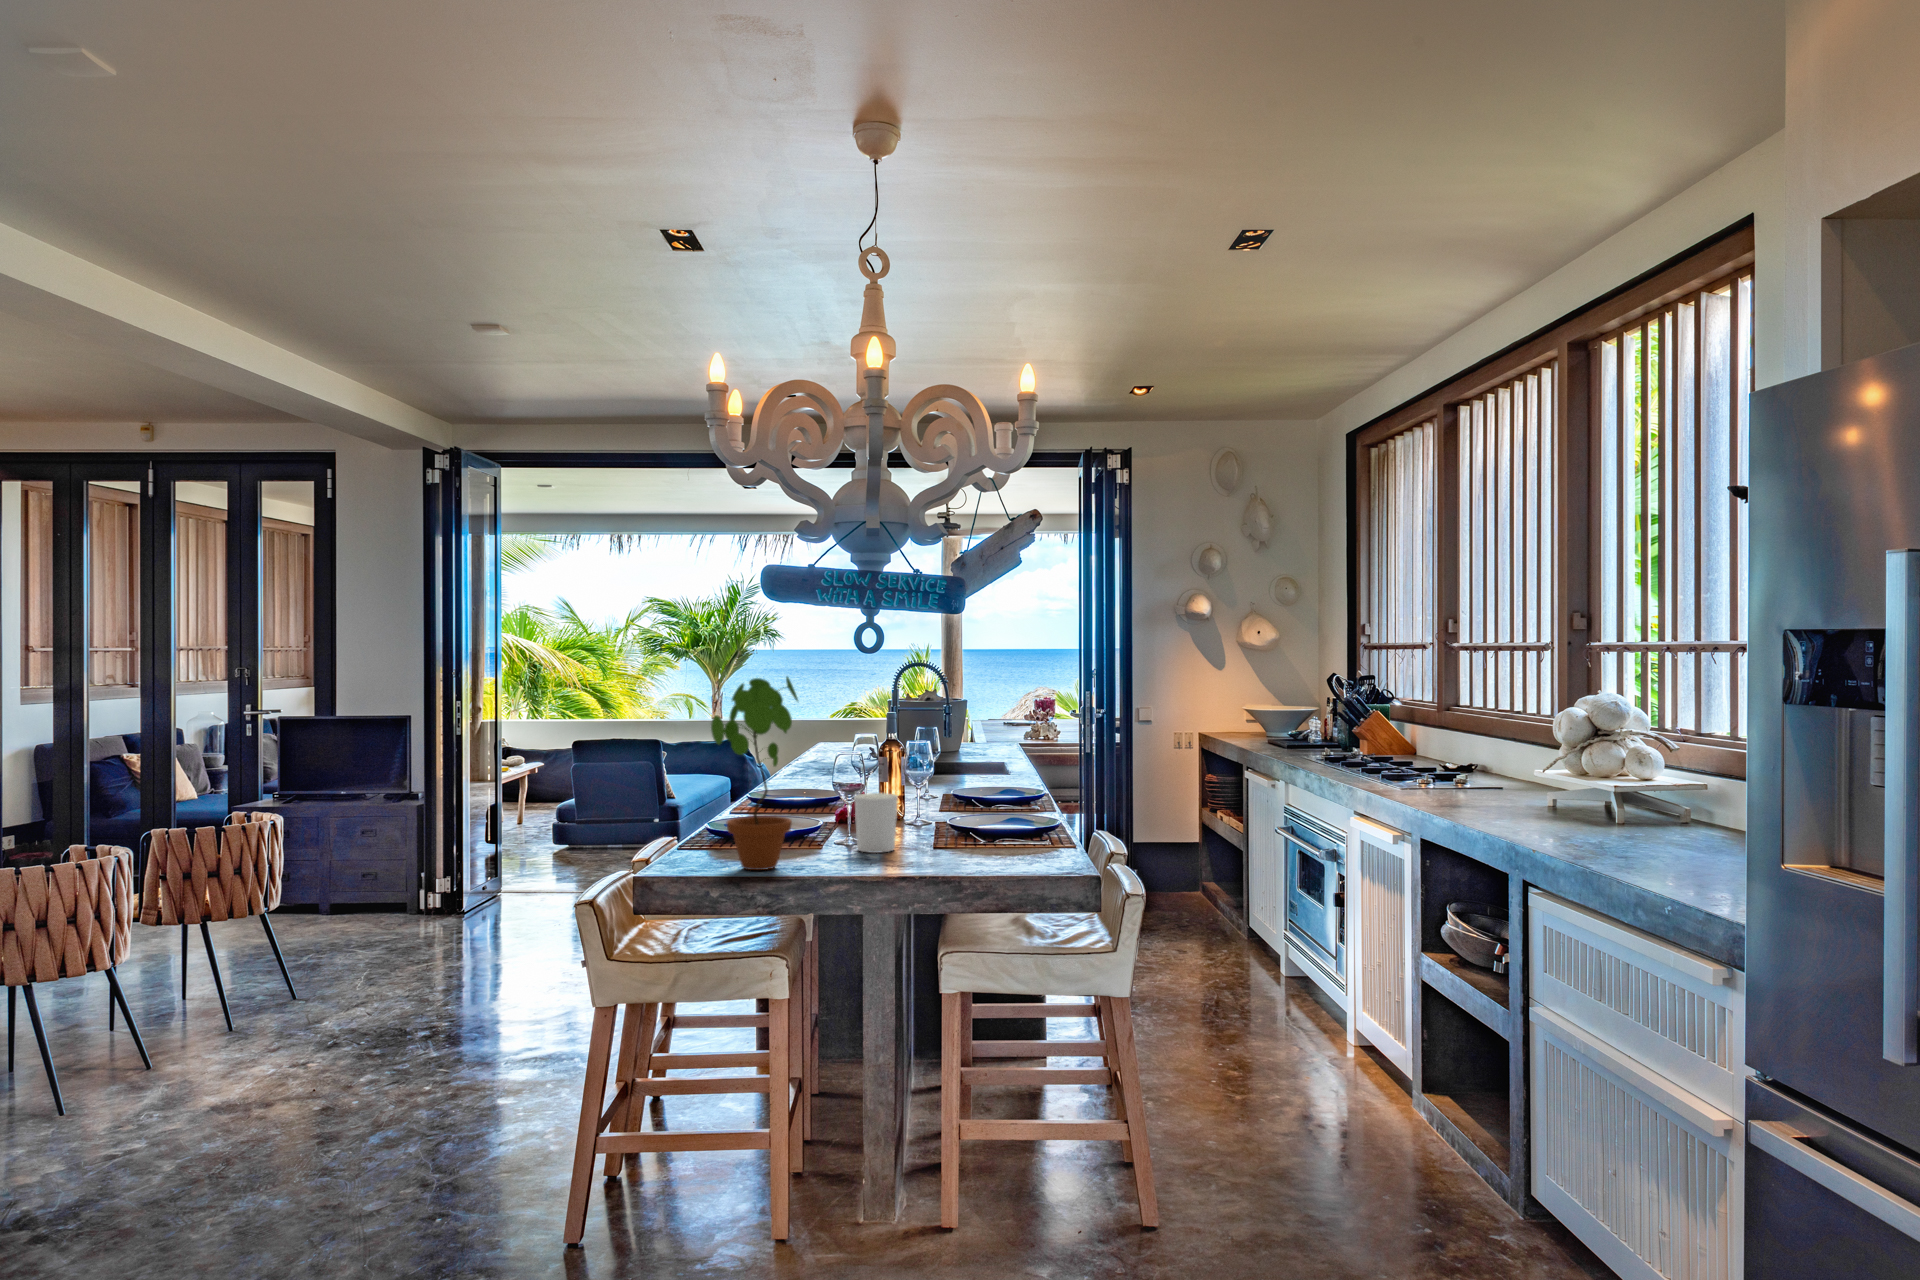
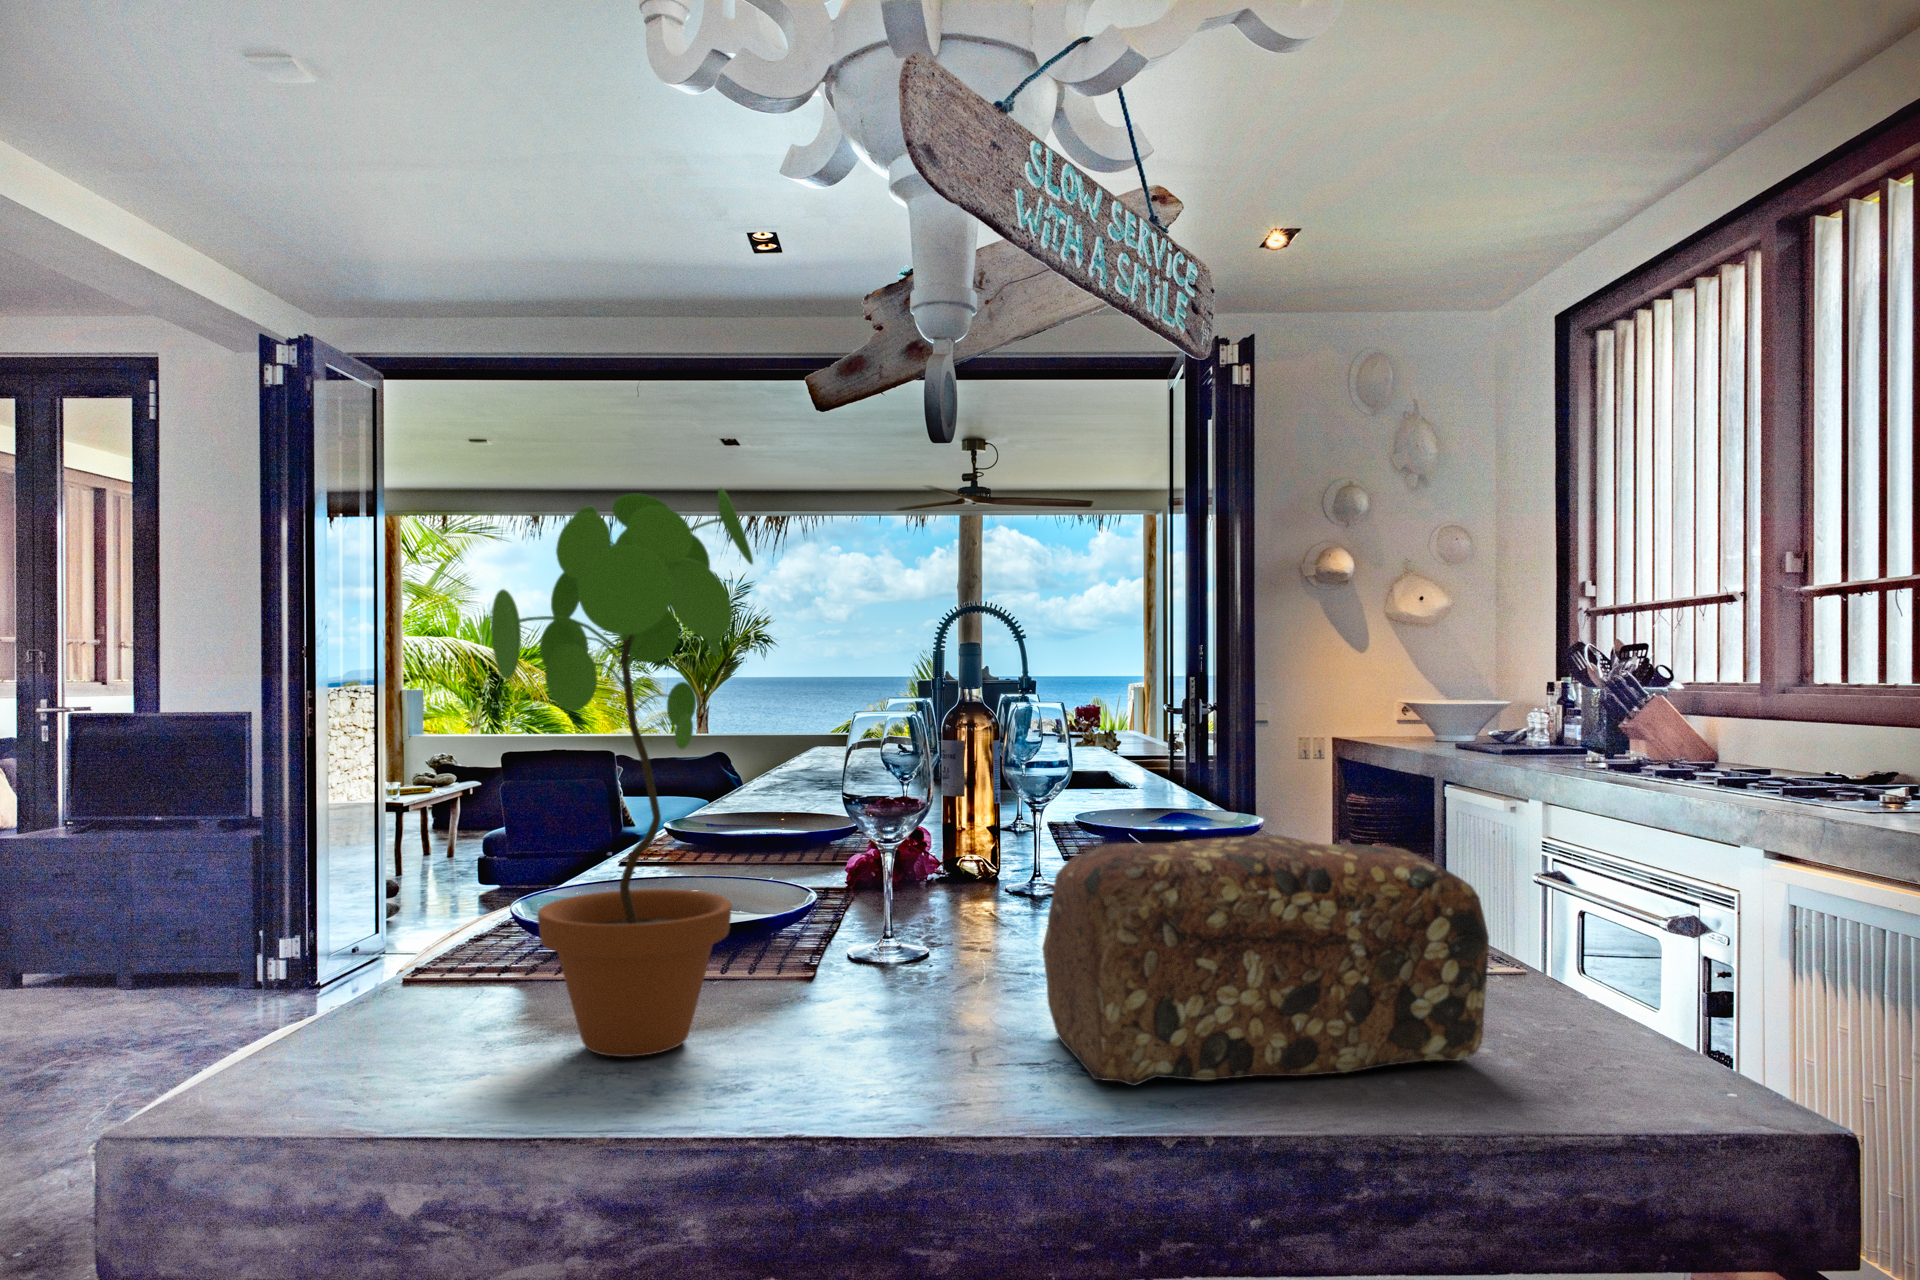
candle holder: present [854,793,898,853] -> none [901,824,1014,981]
bread loaf: none [901,796,1043,876] -> present [1042,835,1489,1086]

